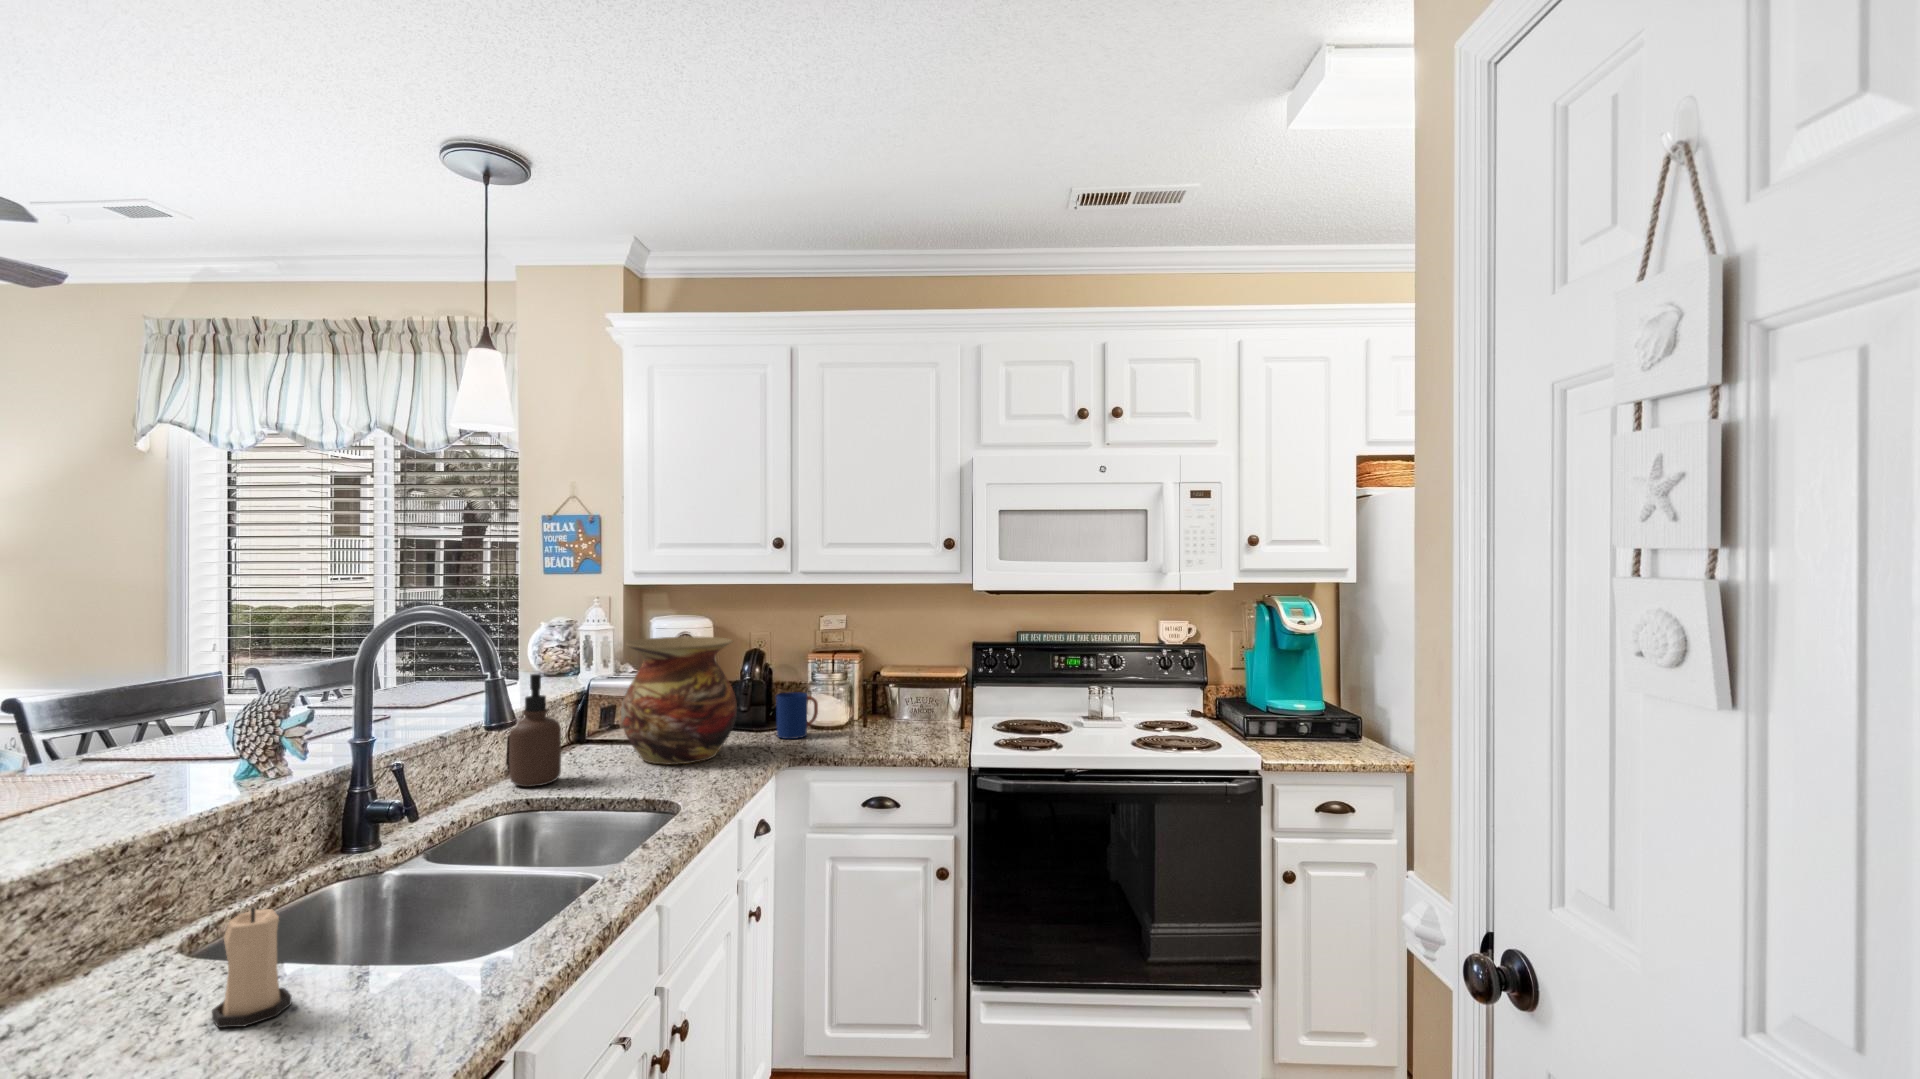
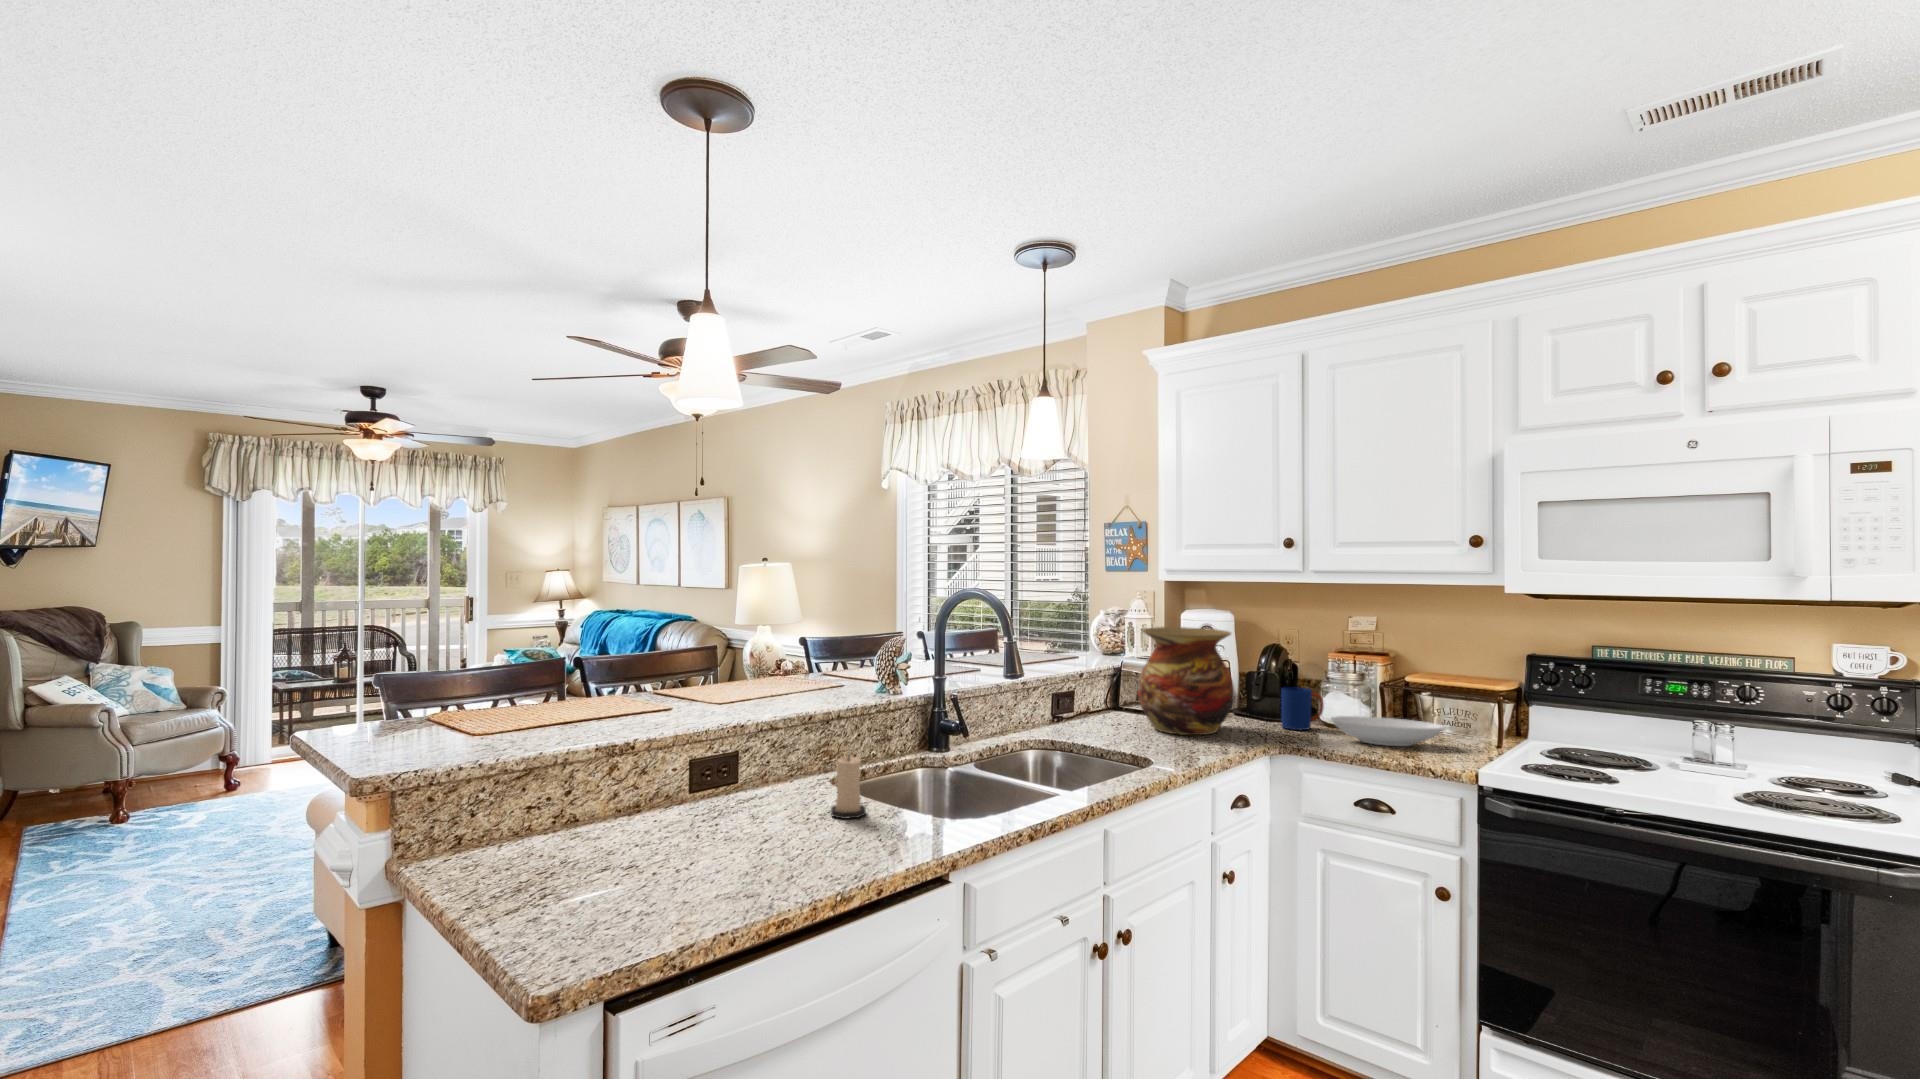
soap dispenser: present [509,674,561,787] -> none [1049,647,1085,733]
bowl: none [835,714,939,743] -> present [1331,716,1444,746]

